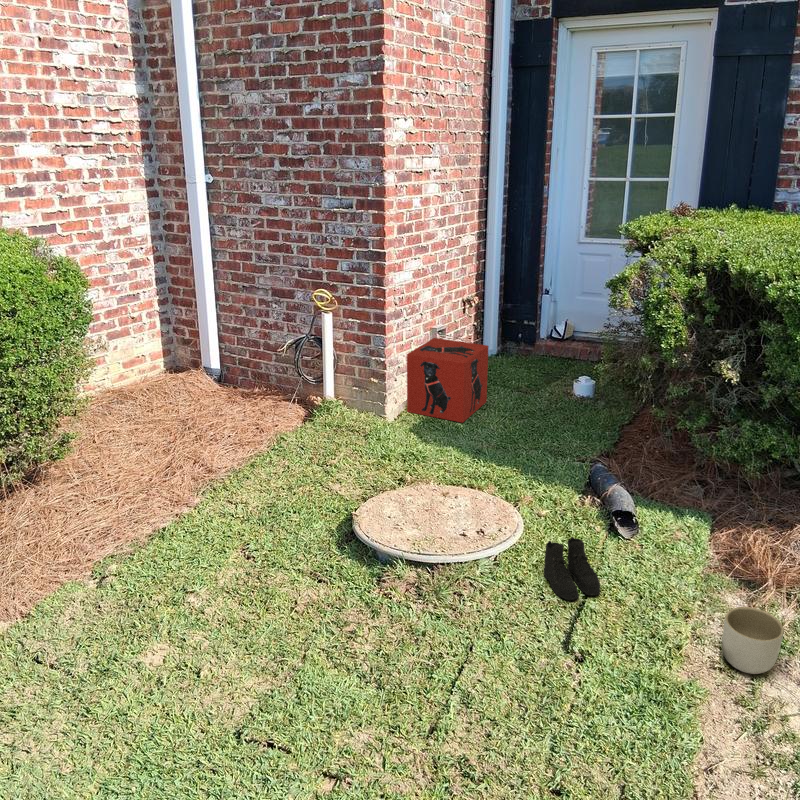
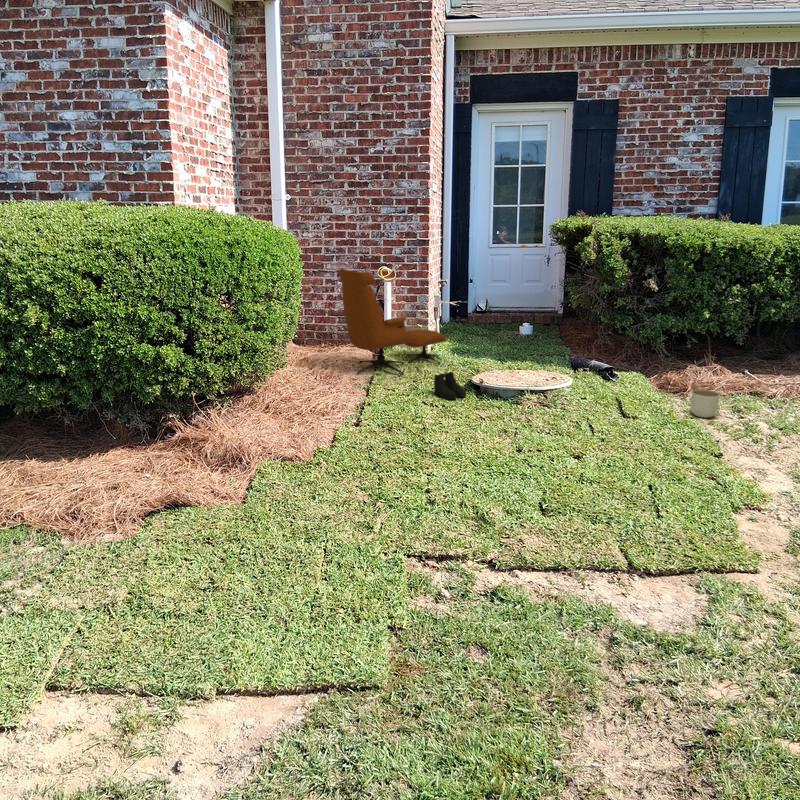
lounge chair: none [196,299,397,468] -> present [339,268,445,375]
storage box: present [407,338,488,423] -> none [435,303,477,351]
boots: present [544,537,600,600] -> present [434,372,466,399]

